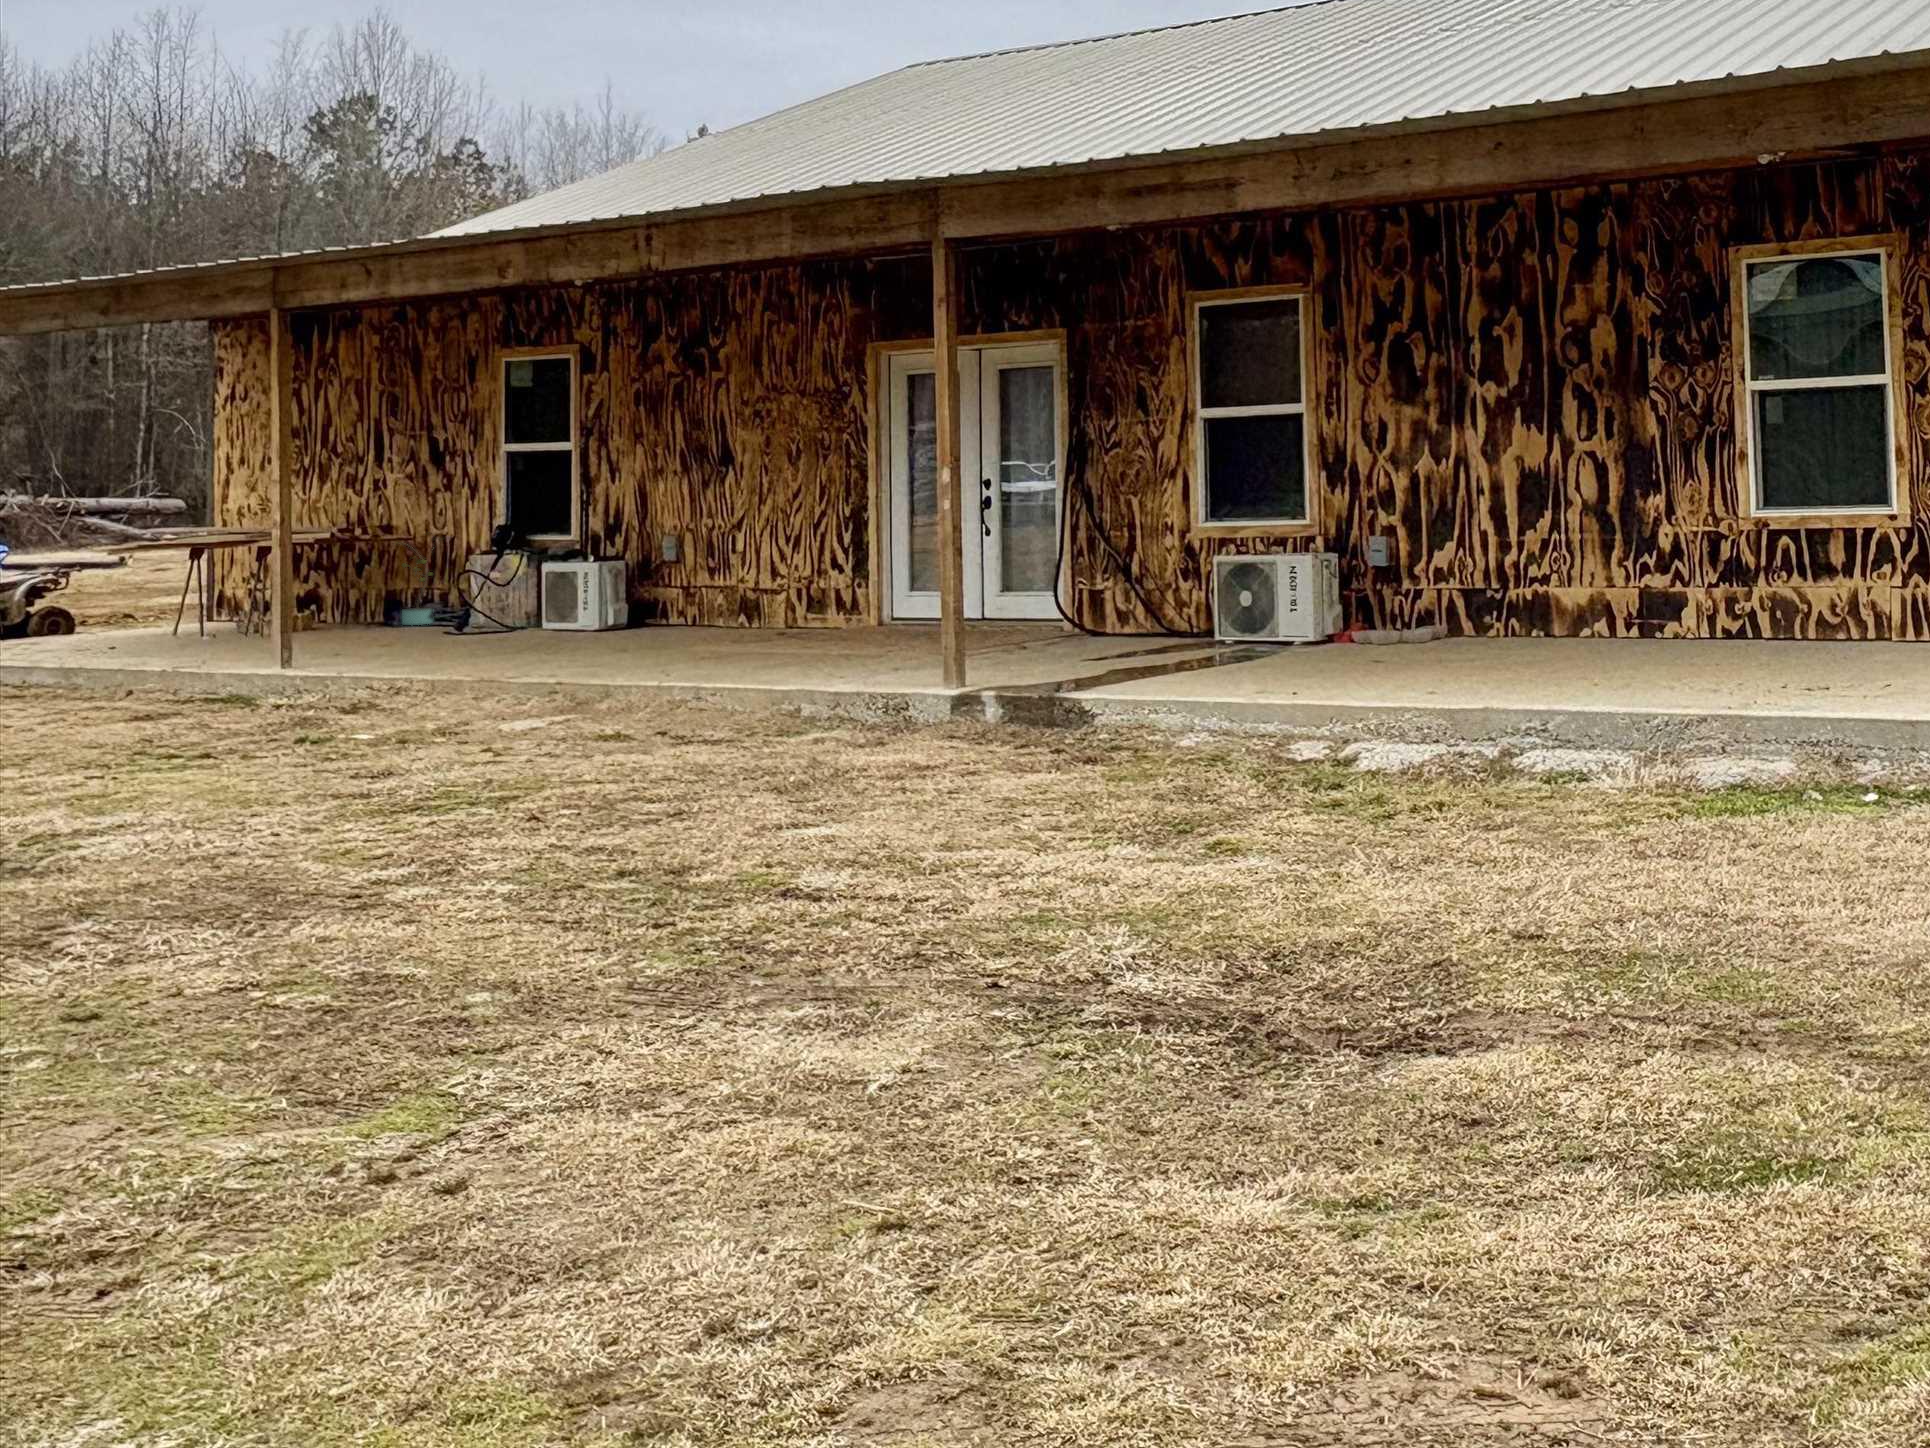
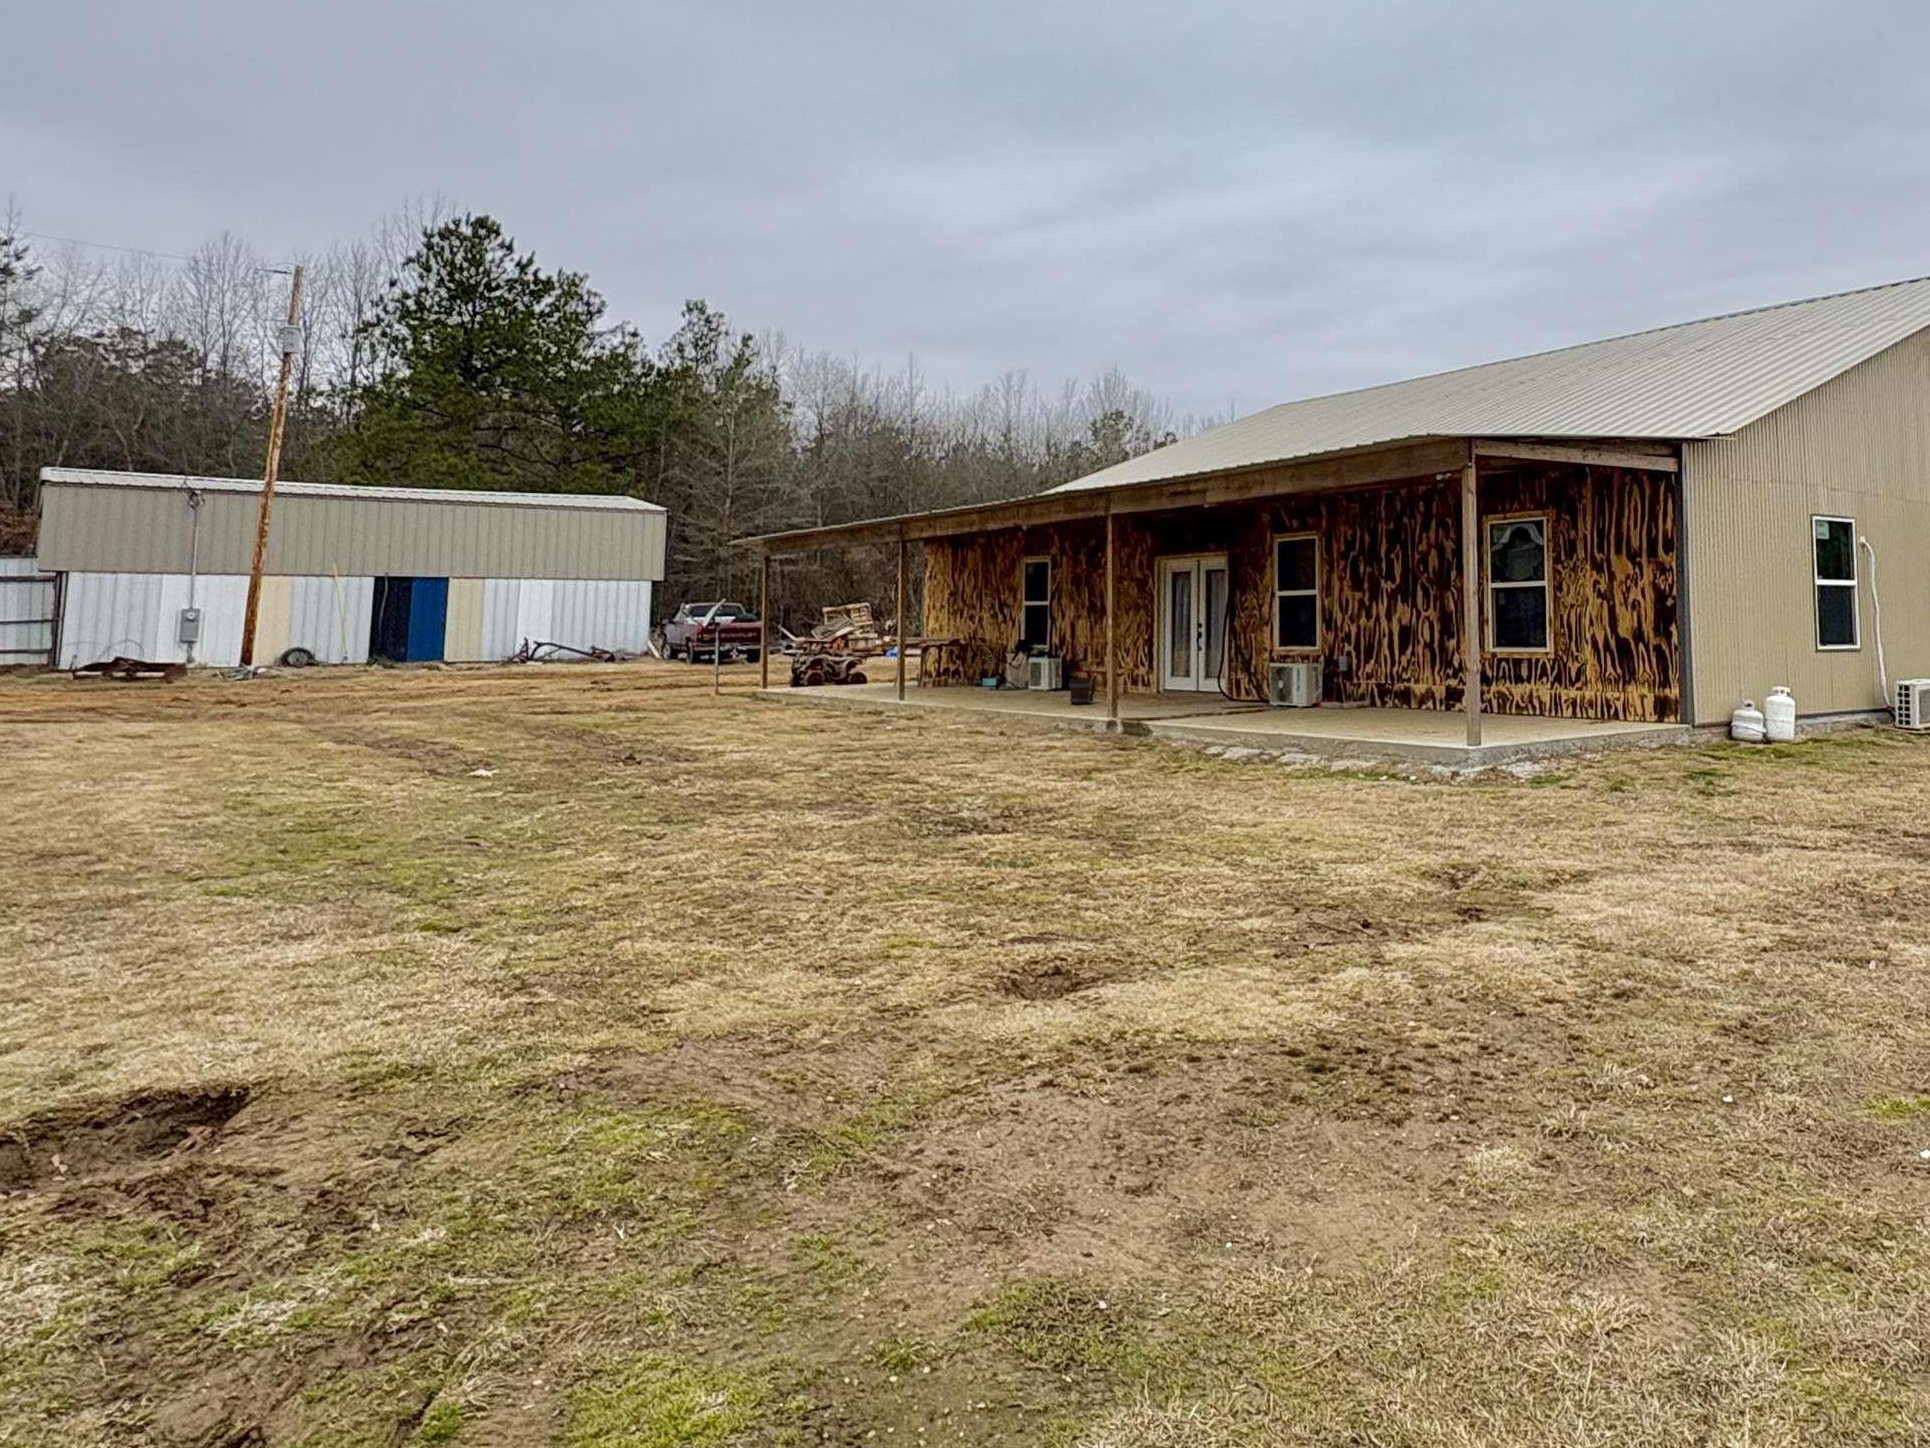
bucket: none [732,596,788,659] -> present [1069,676,1097,704]

